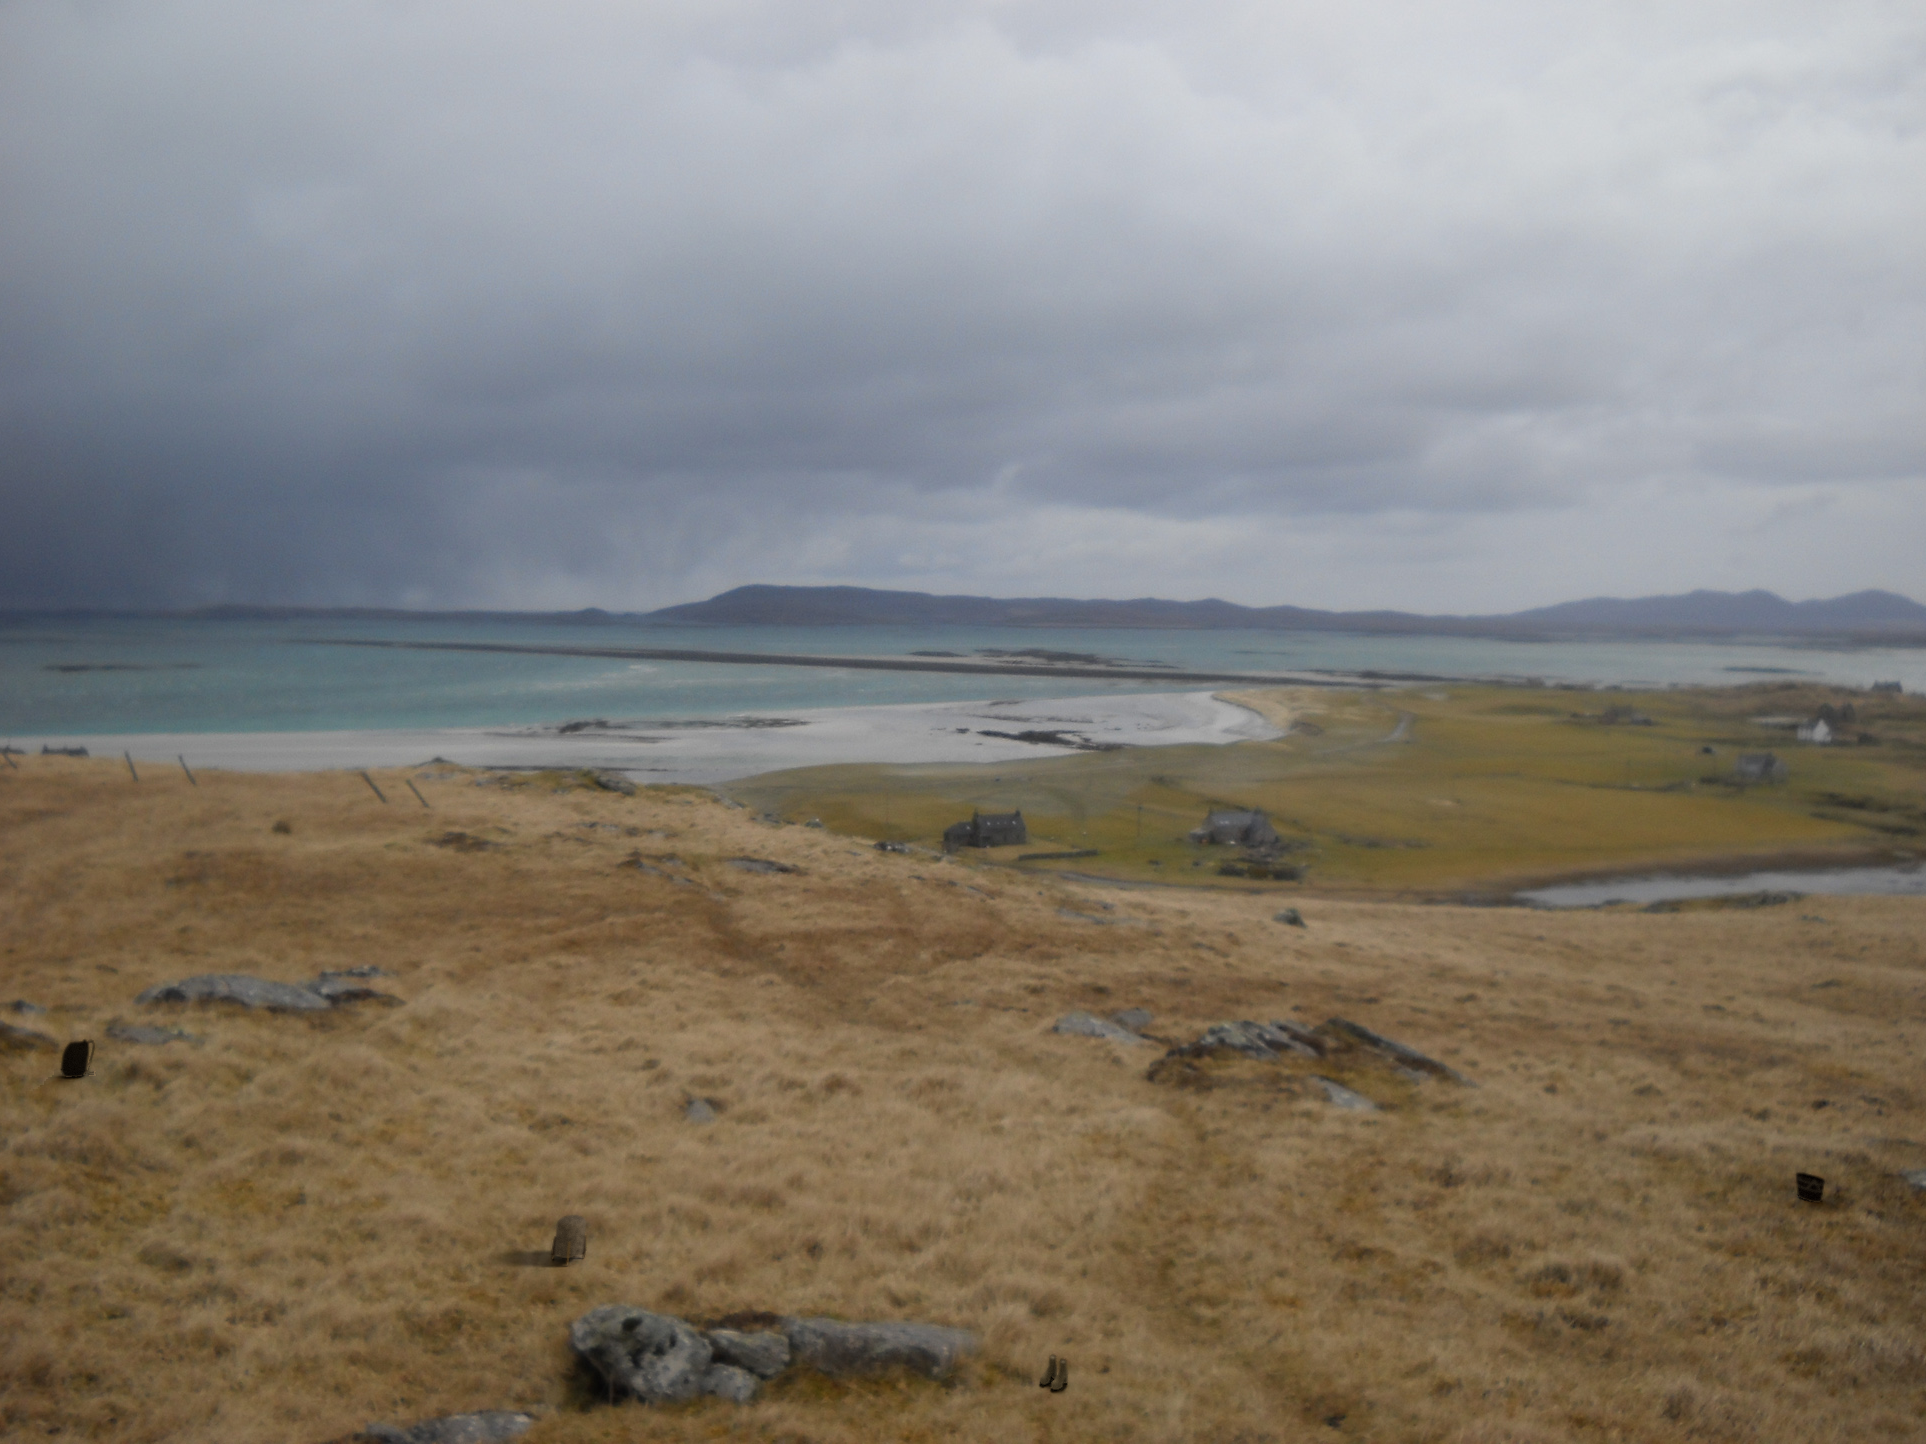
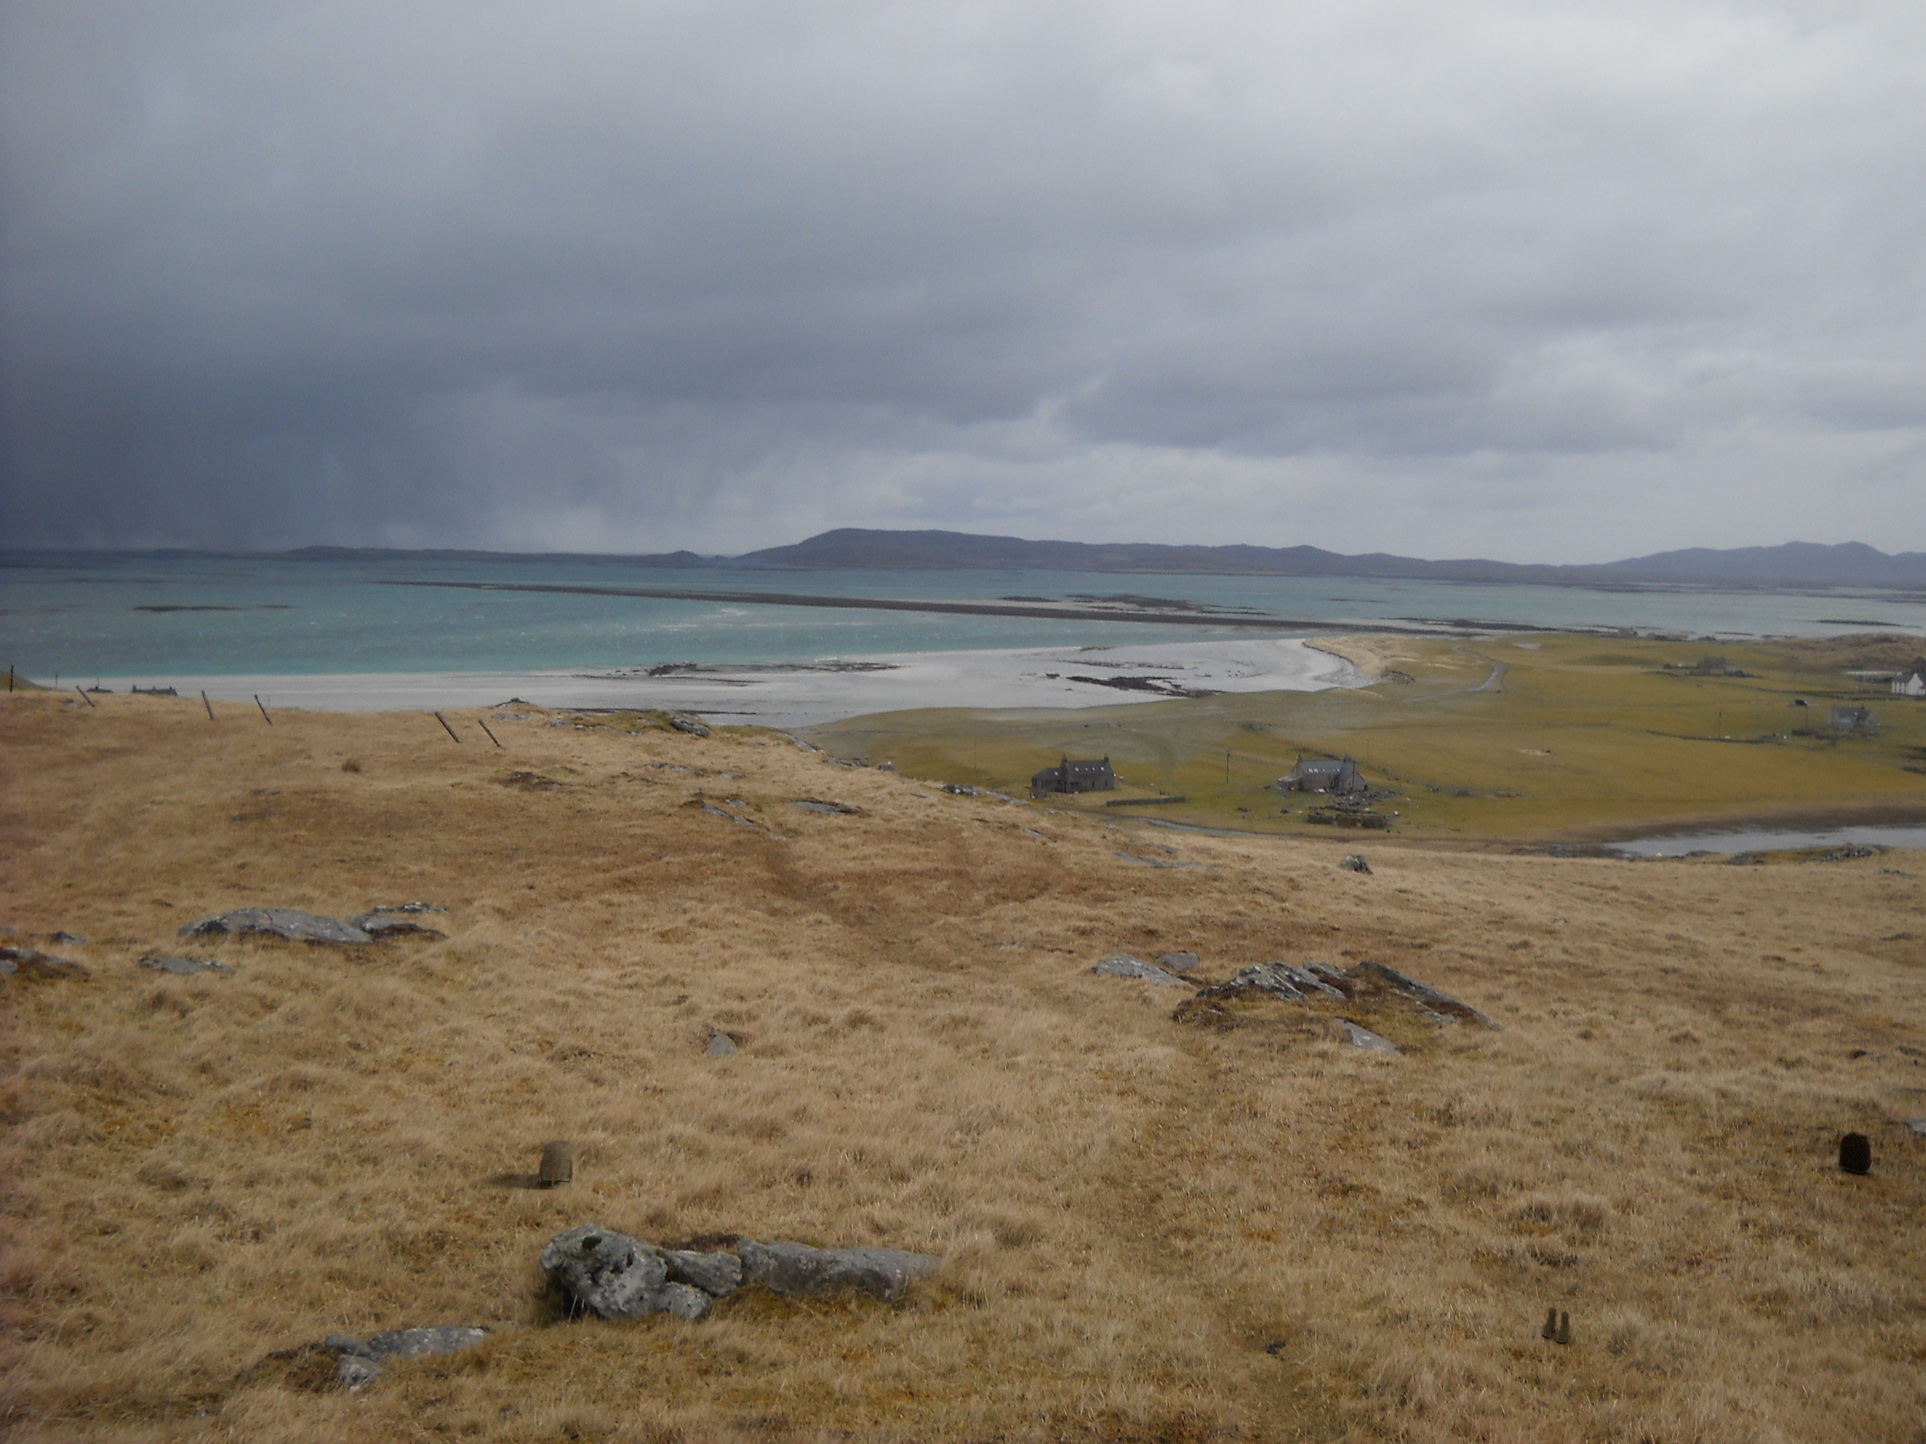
backpack: present [61,1039,95,1078] -> present [1838,1132,1872,1174]
bucket: present [1796,1172,1825,1202] -> none [1806,1116,1836,1147]
boots: present [1040,1355,1068,1390] -> present [1542,1308,1570,1343]

